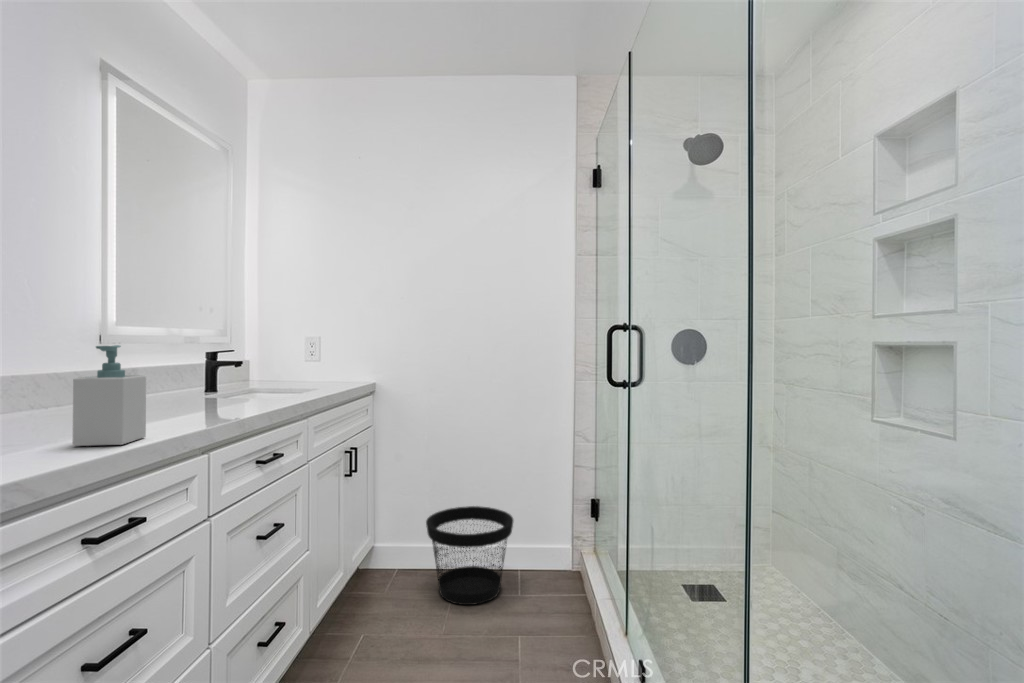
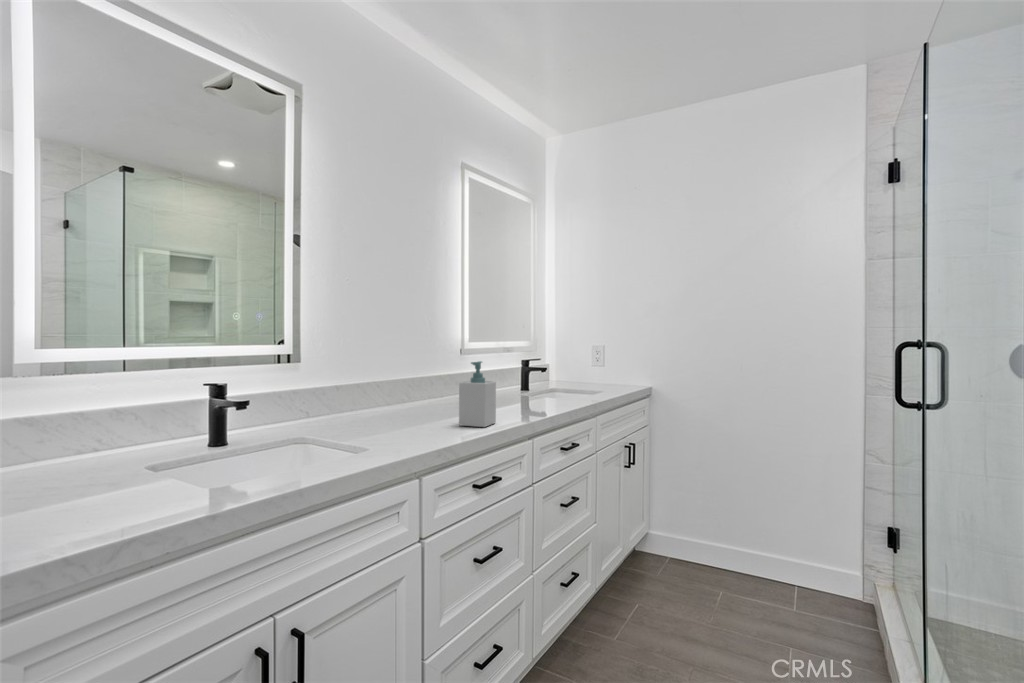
wastebasket: present [426,506,513,605] -> none [698,511,790,607]

